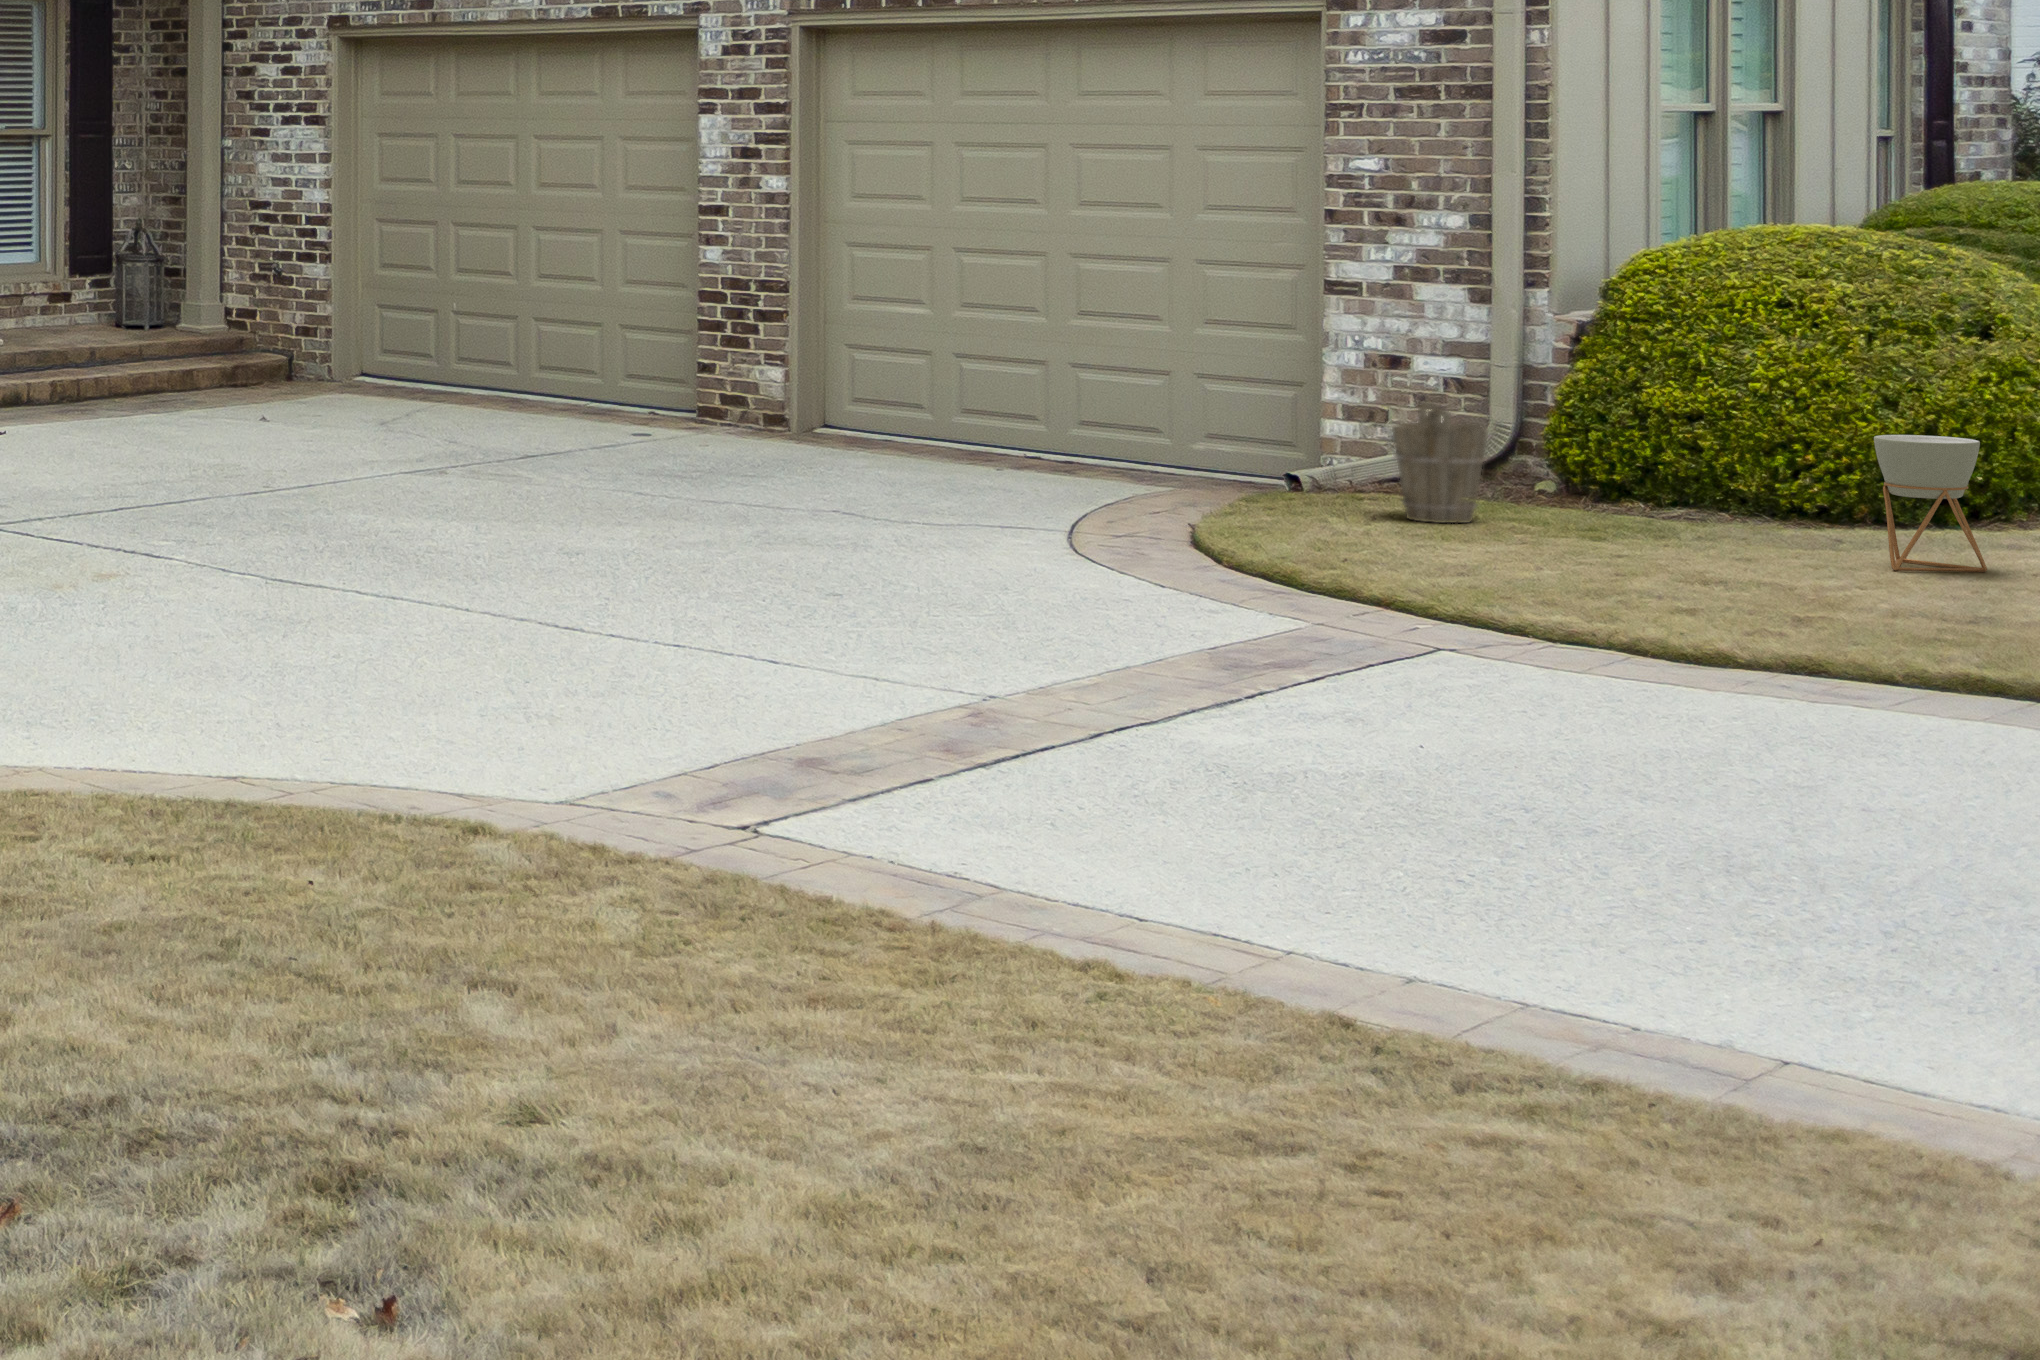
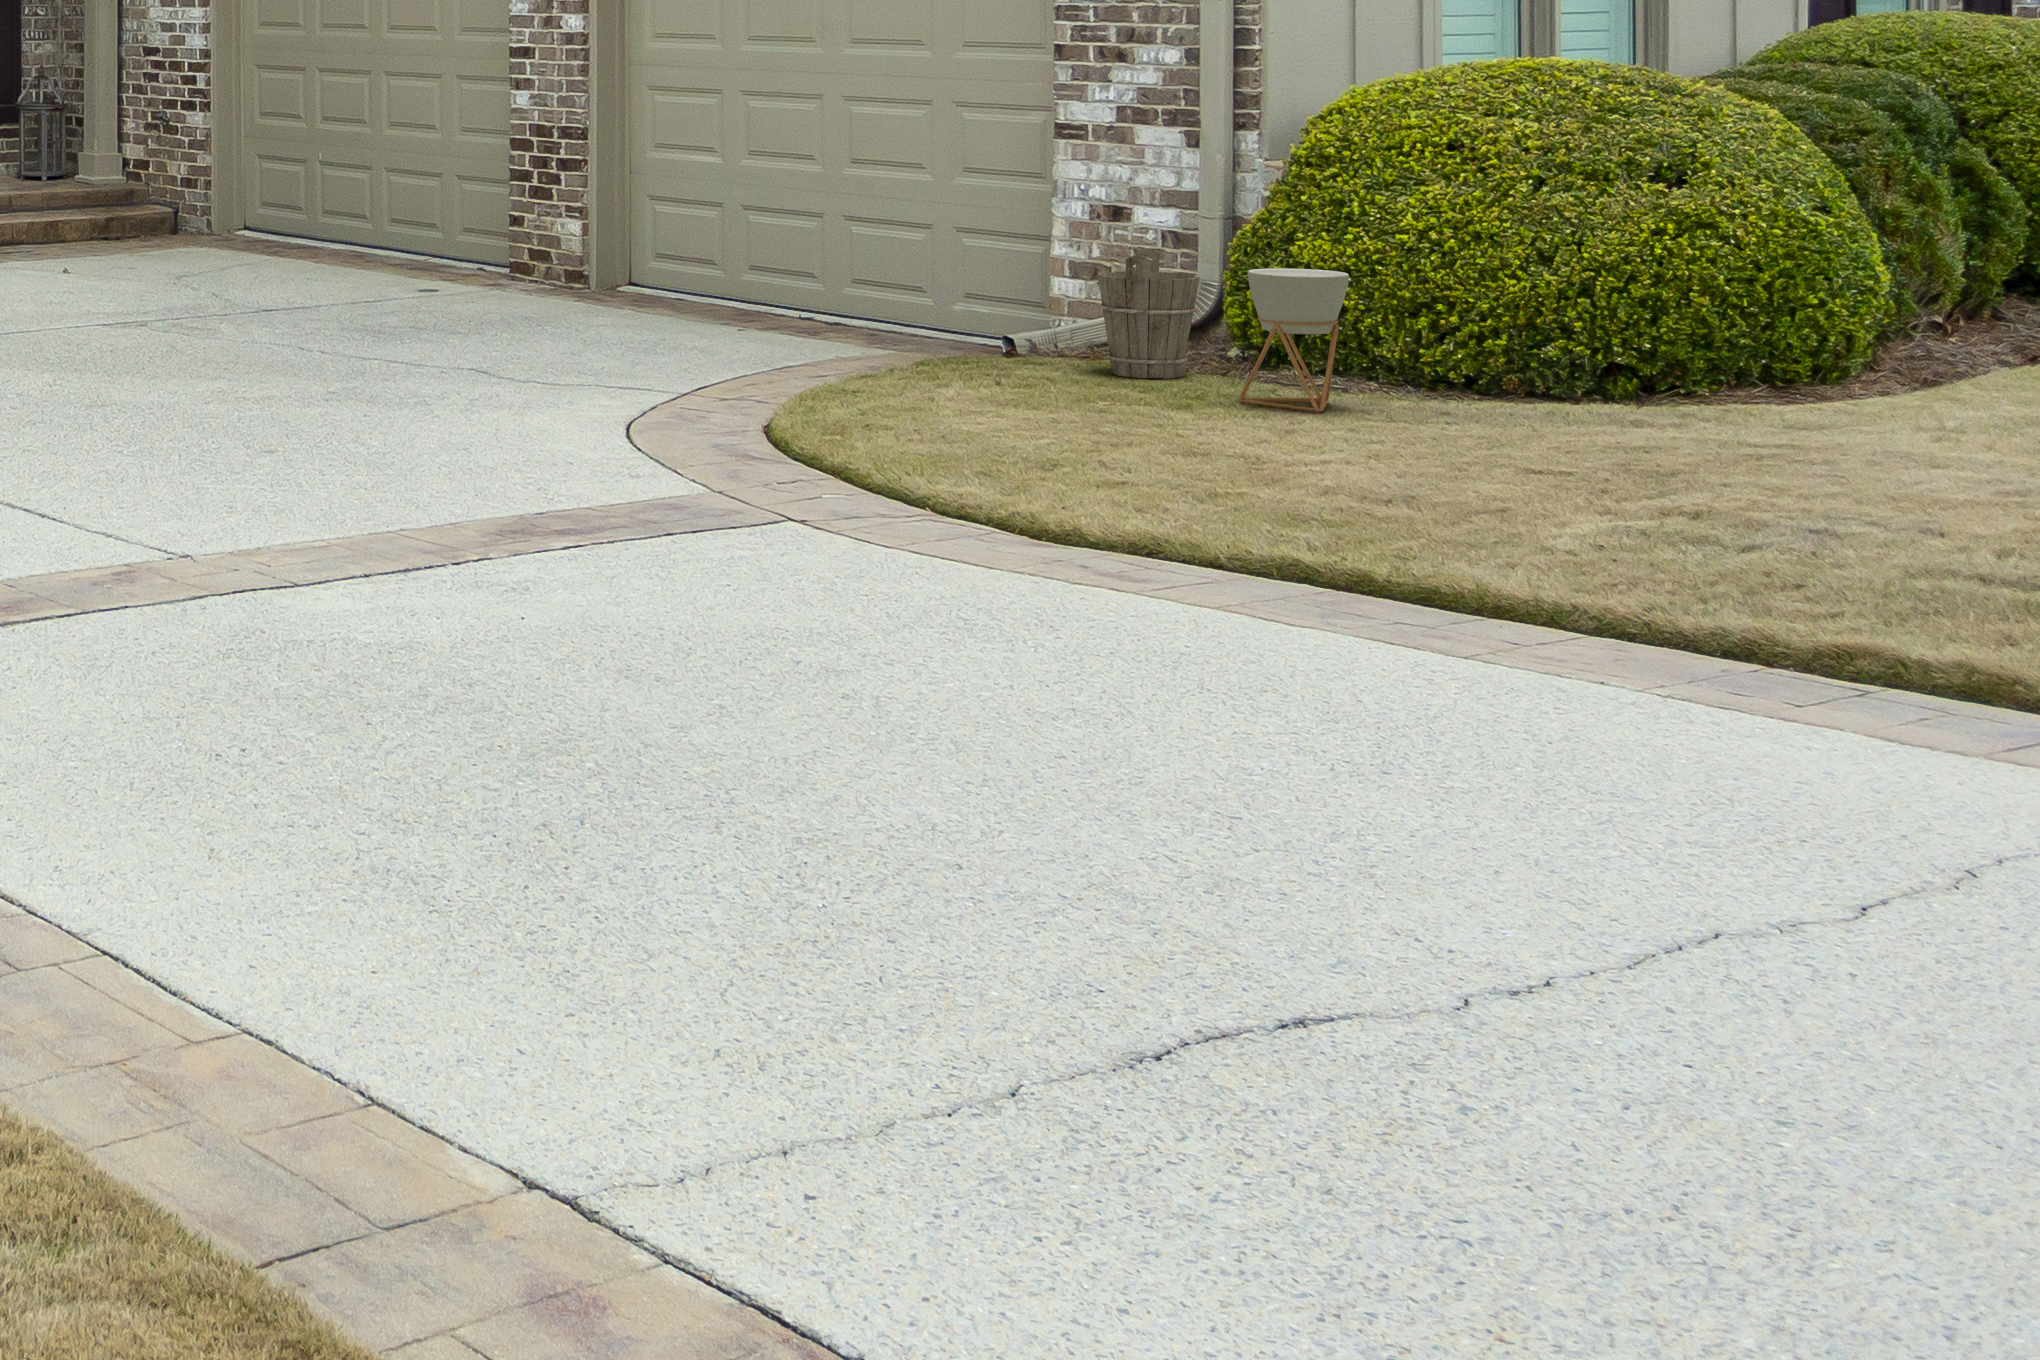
planter: present [1874,435,1987,572] -> present [1239,268,1349,412]

